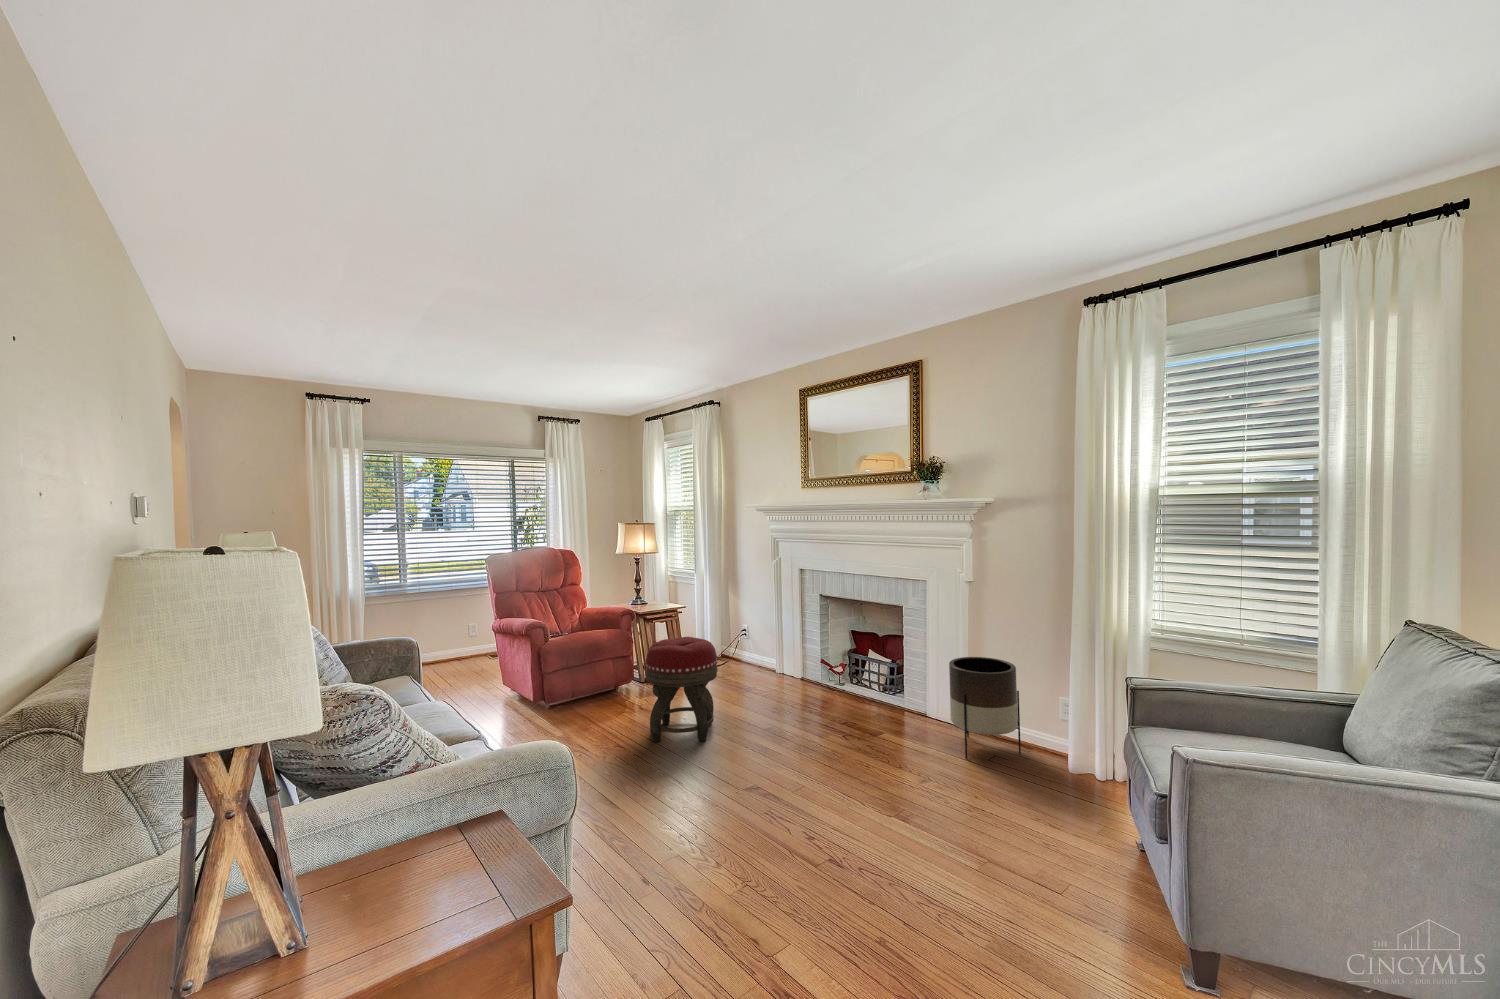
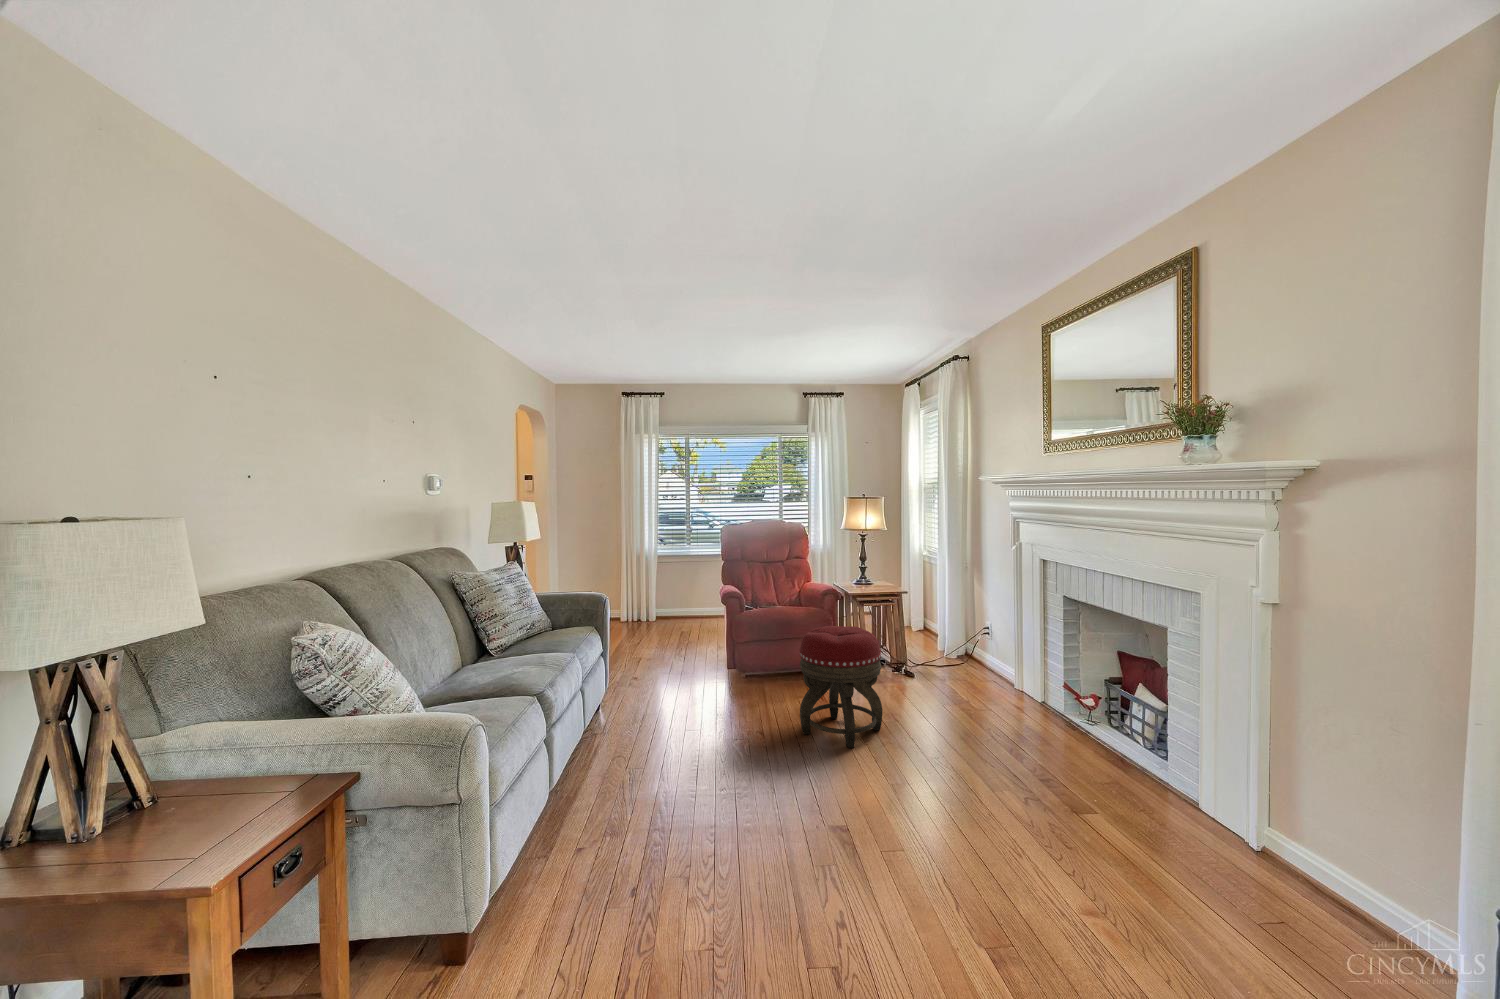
planter: present [949,657,1021,759] -> none [1194,728,1344,931]

